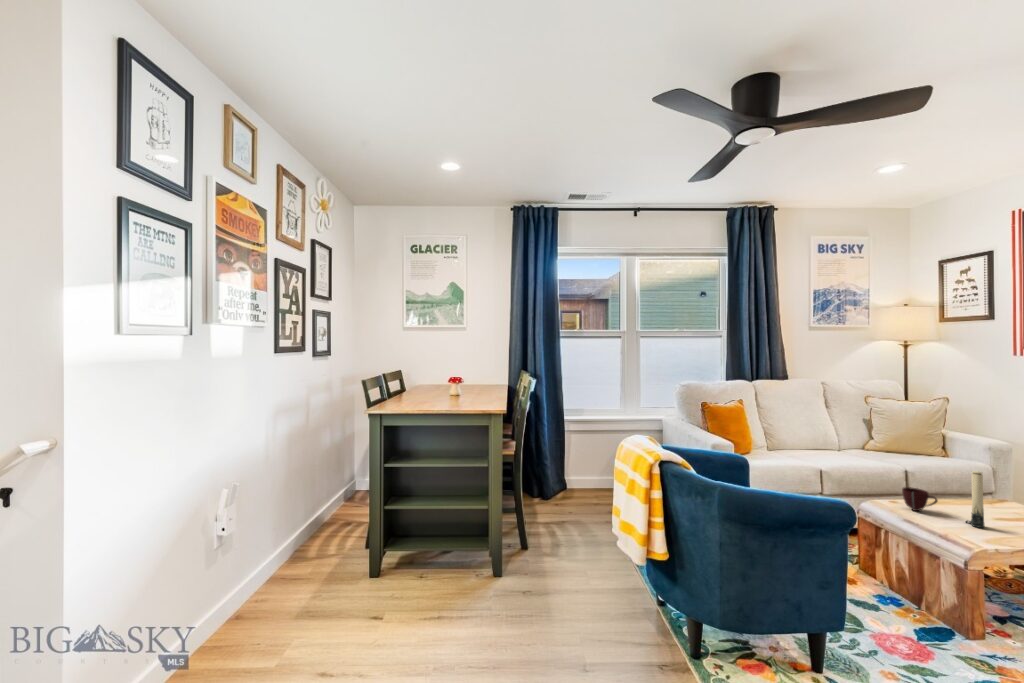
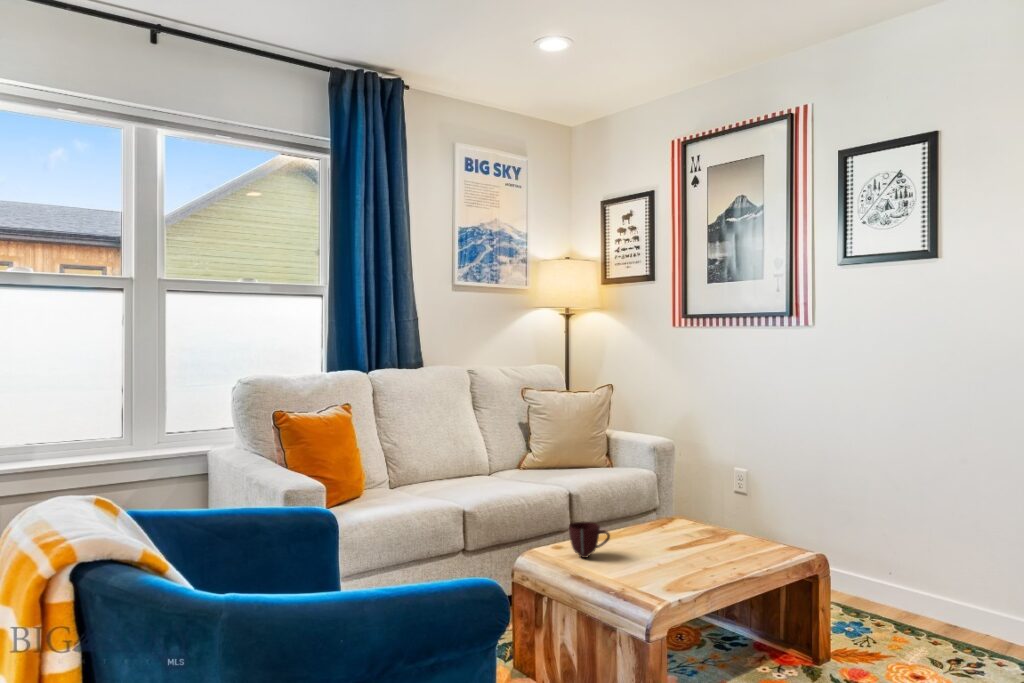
candle: present [966,471,984,528] -> none [641,484,661,568]

